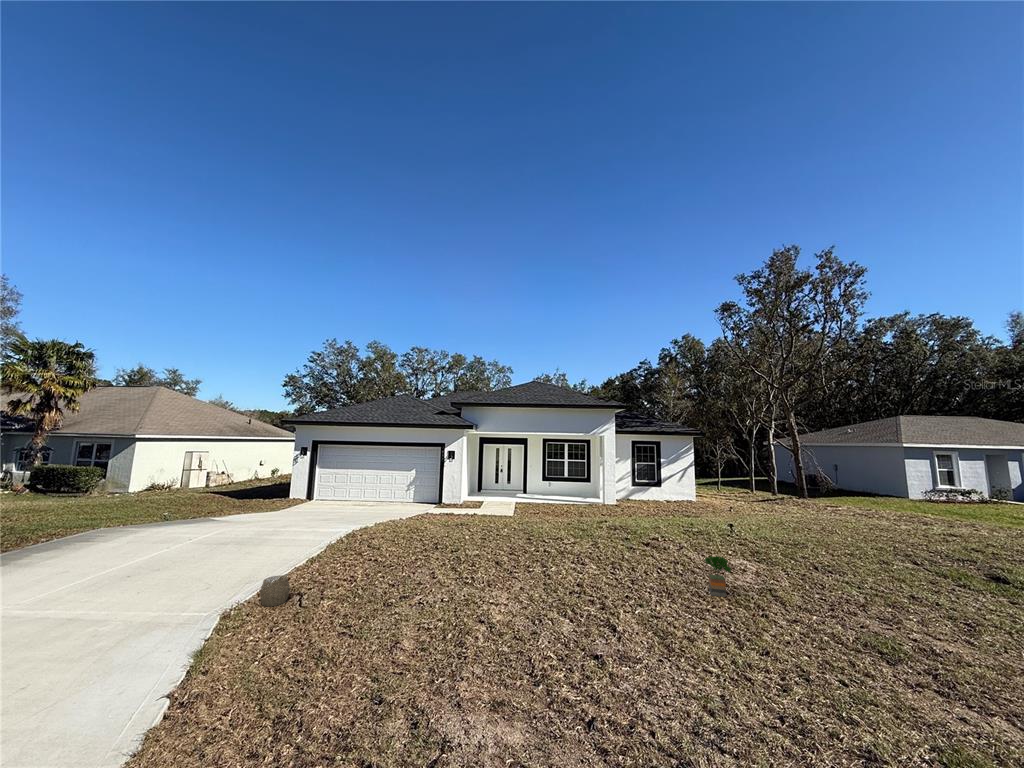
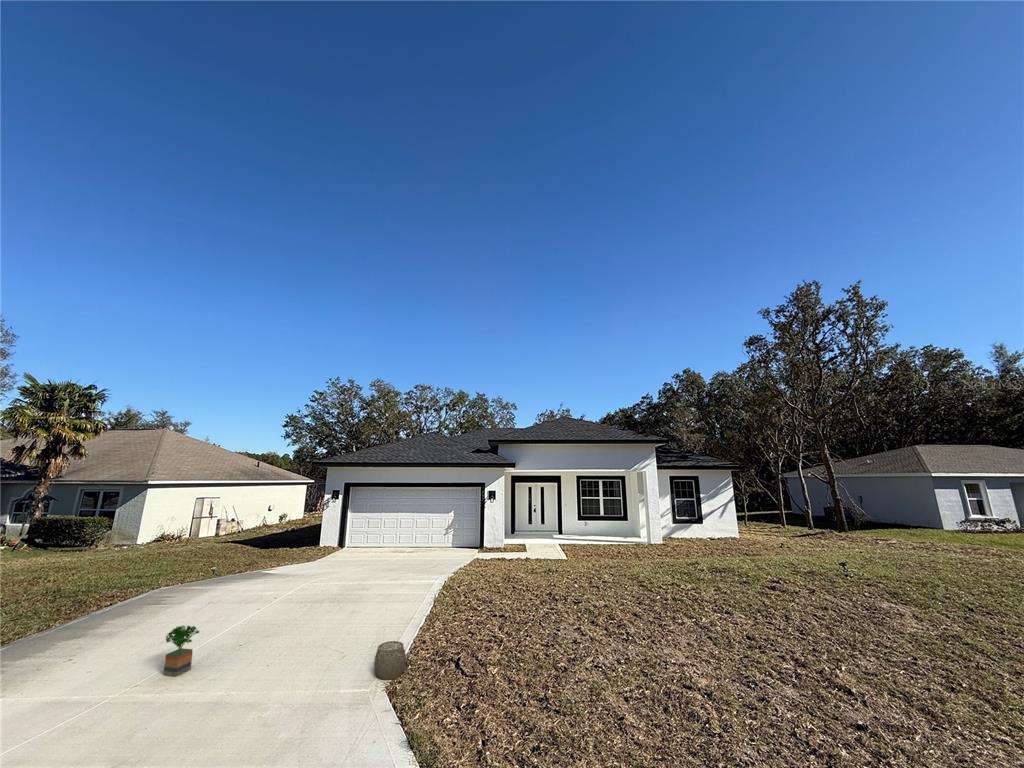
potted tree: present [704,556,731,597] -> present [164,626,199,677]

